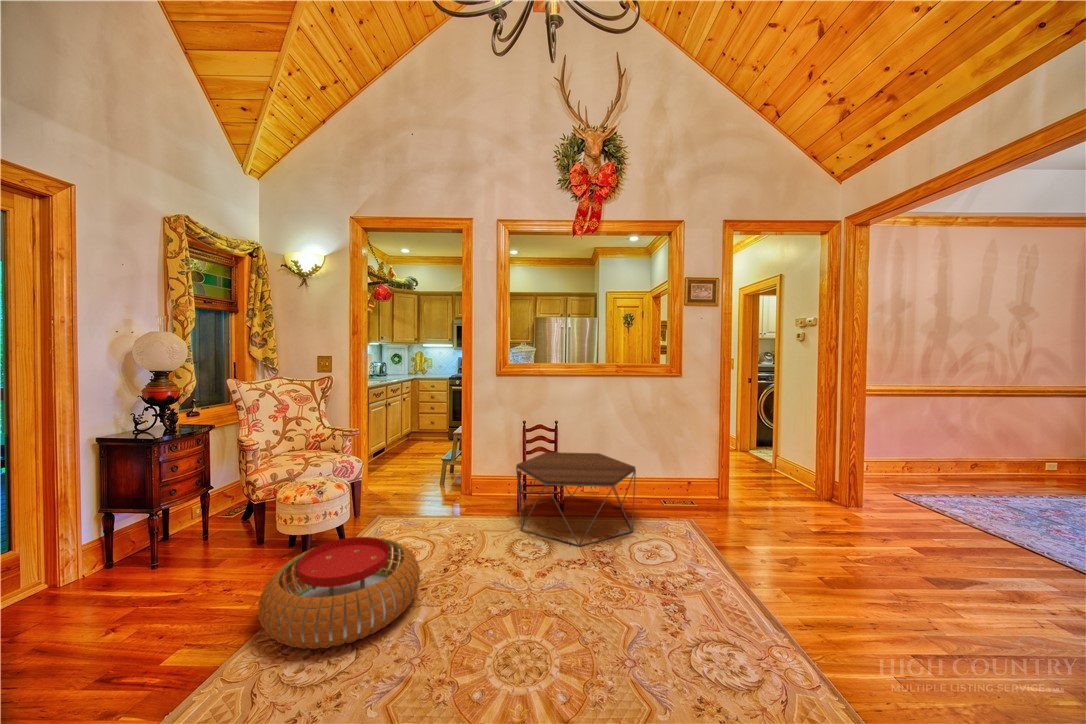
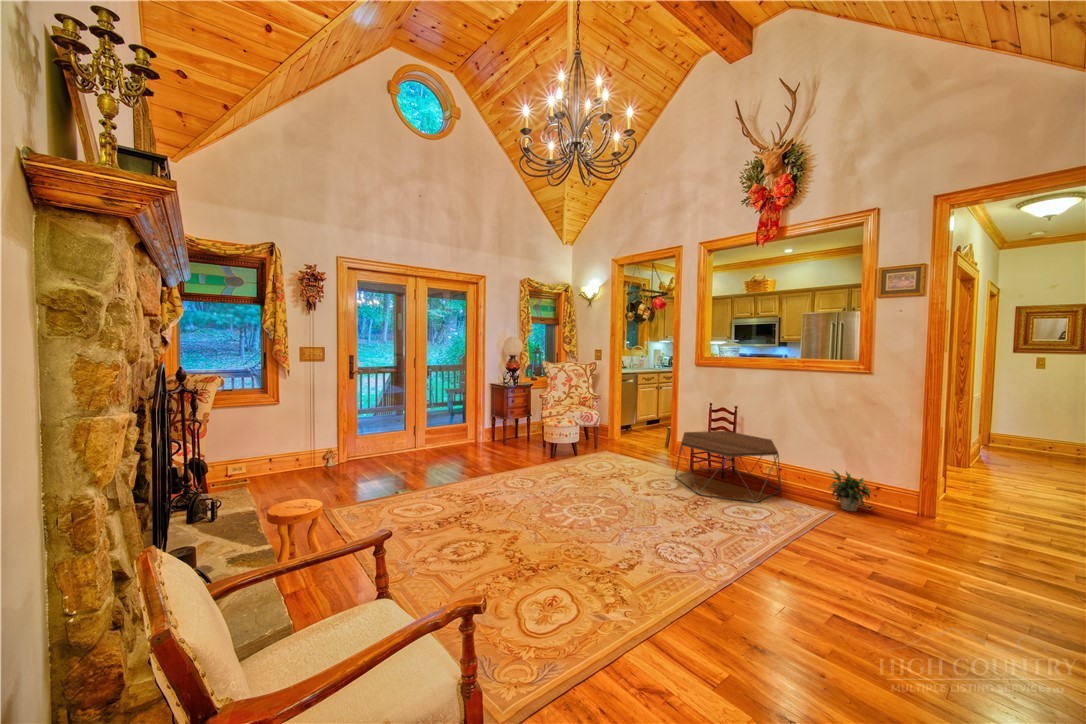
potted plant: none [656,471,704,511] -> present [829,470,871,511]
pouf: present [258,537,420,649] -> none [516,444,587,484]

